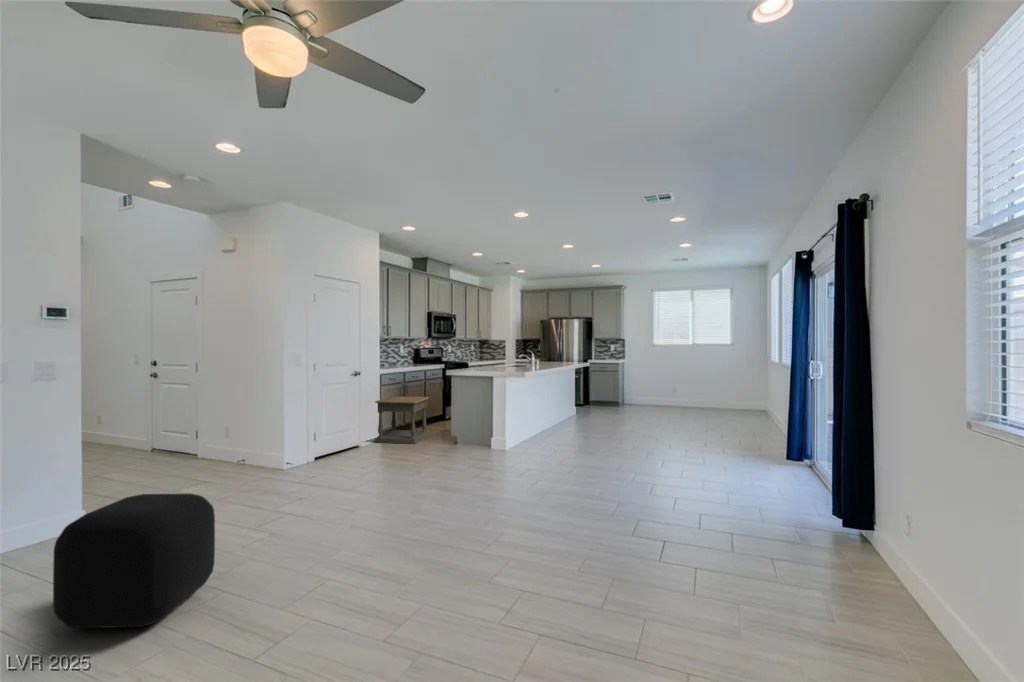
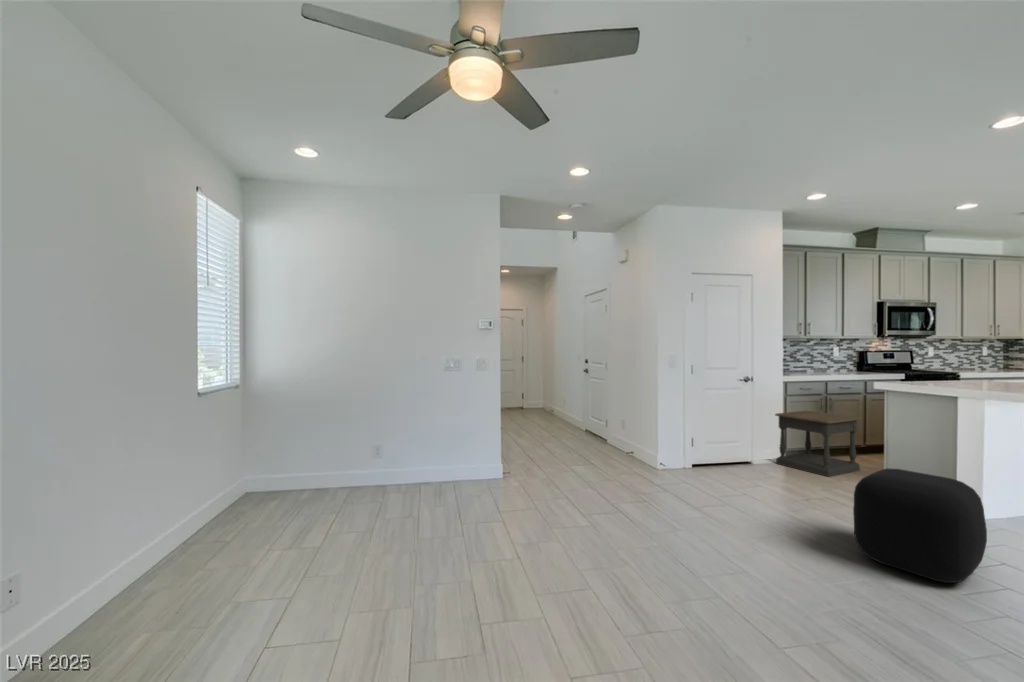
ottoman: present [53,494,215,628] -> present [853,468,987,583]

